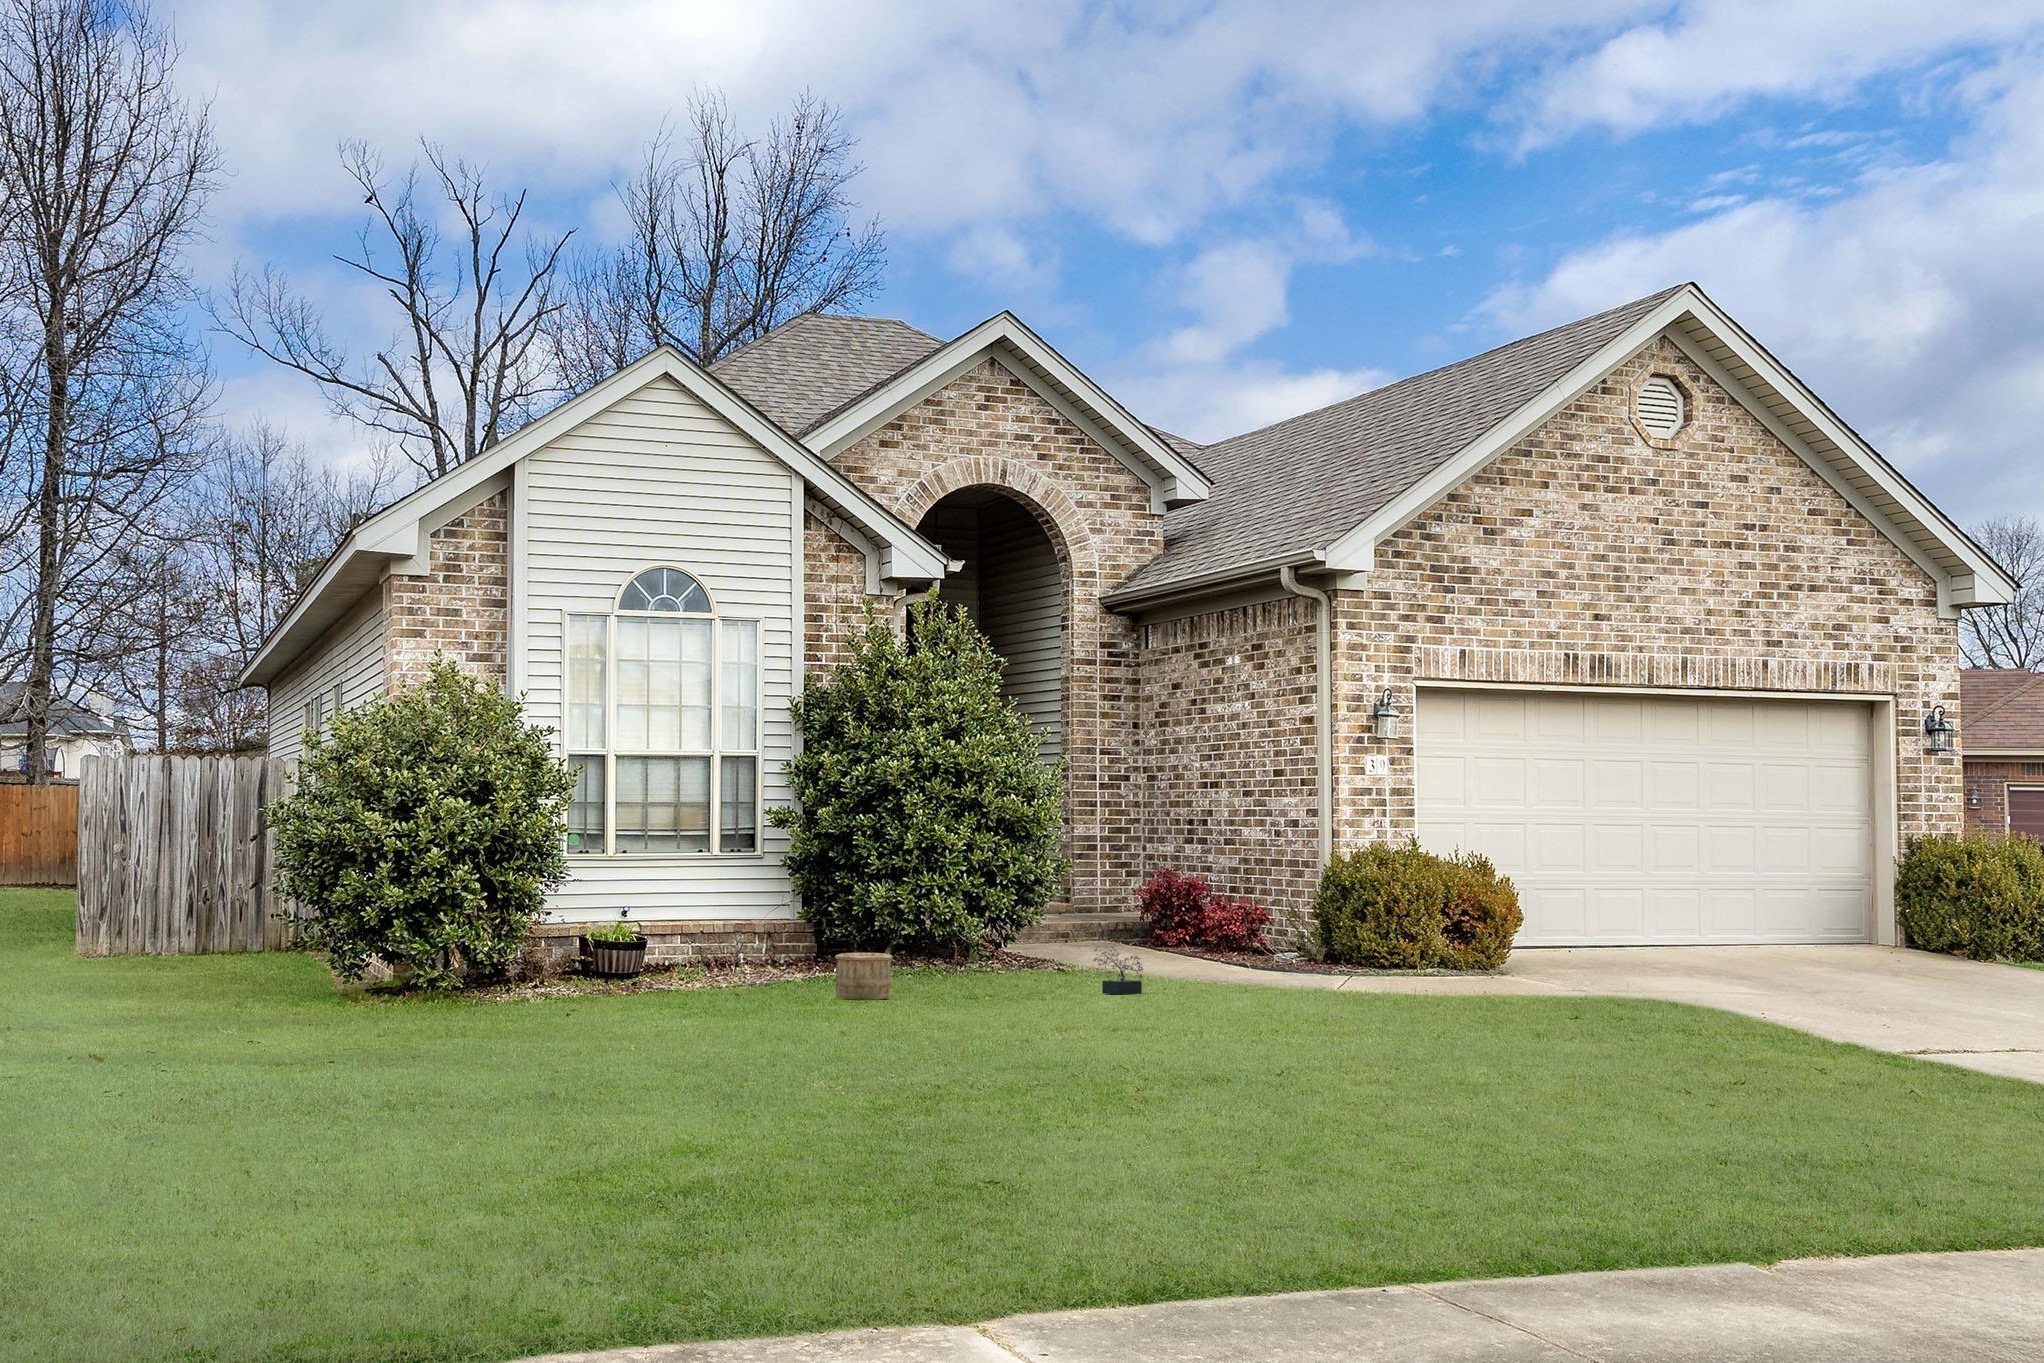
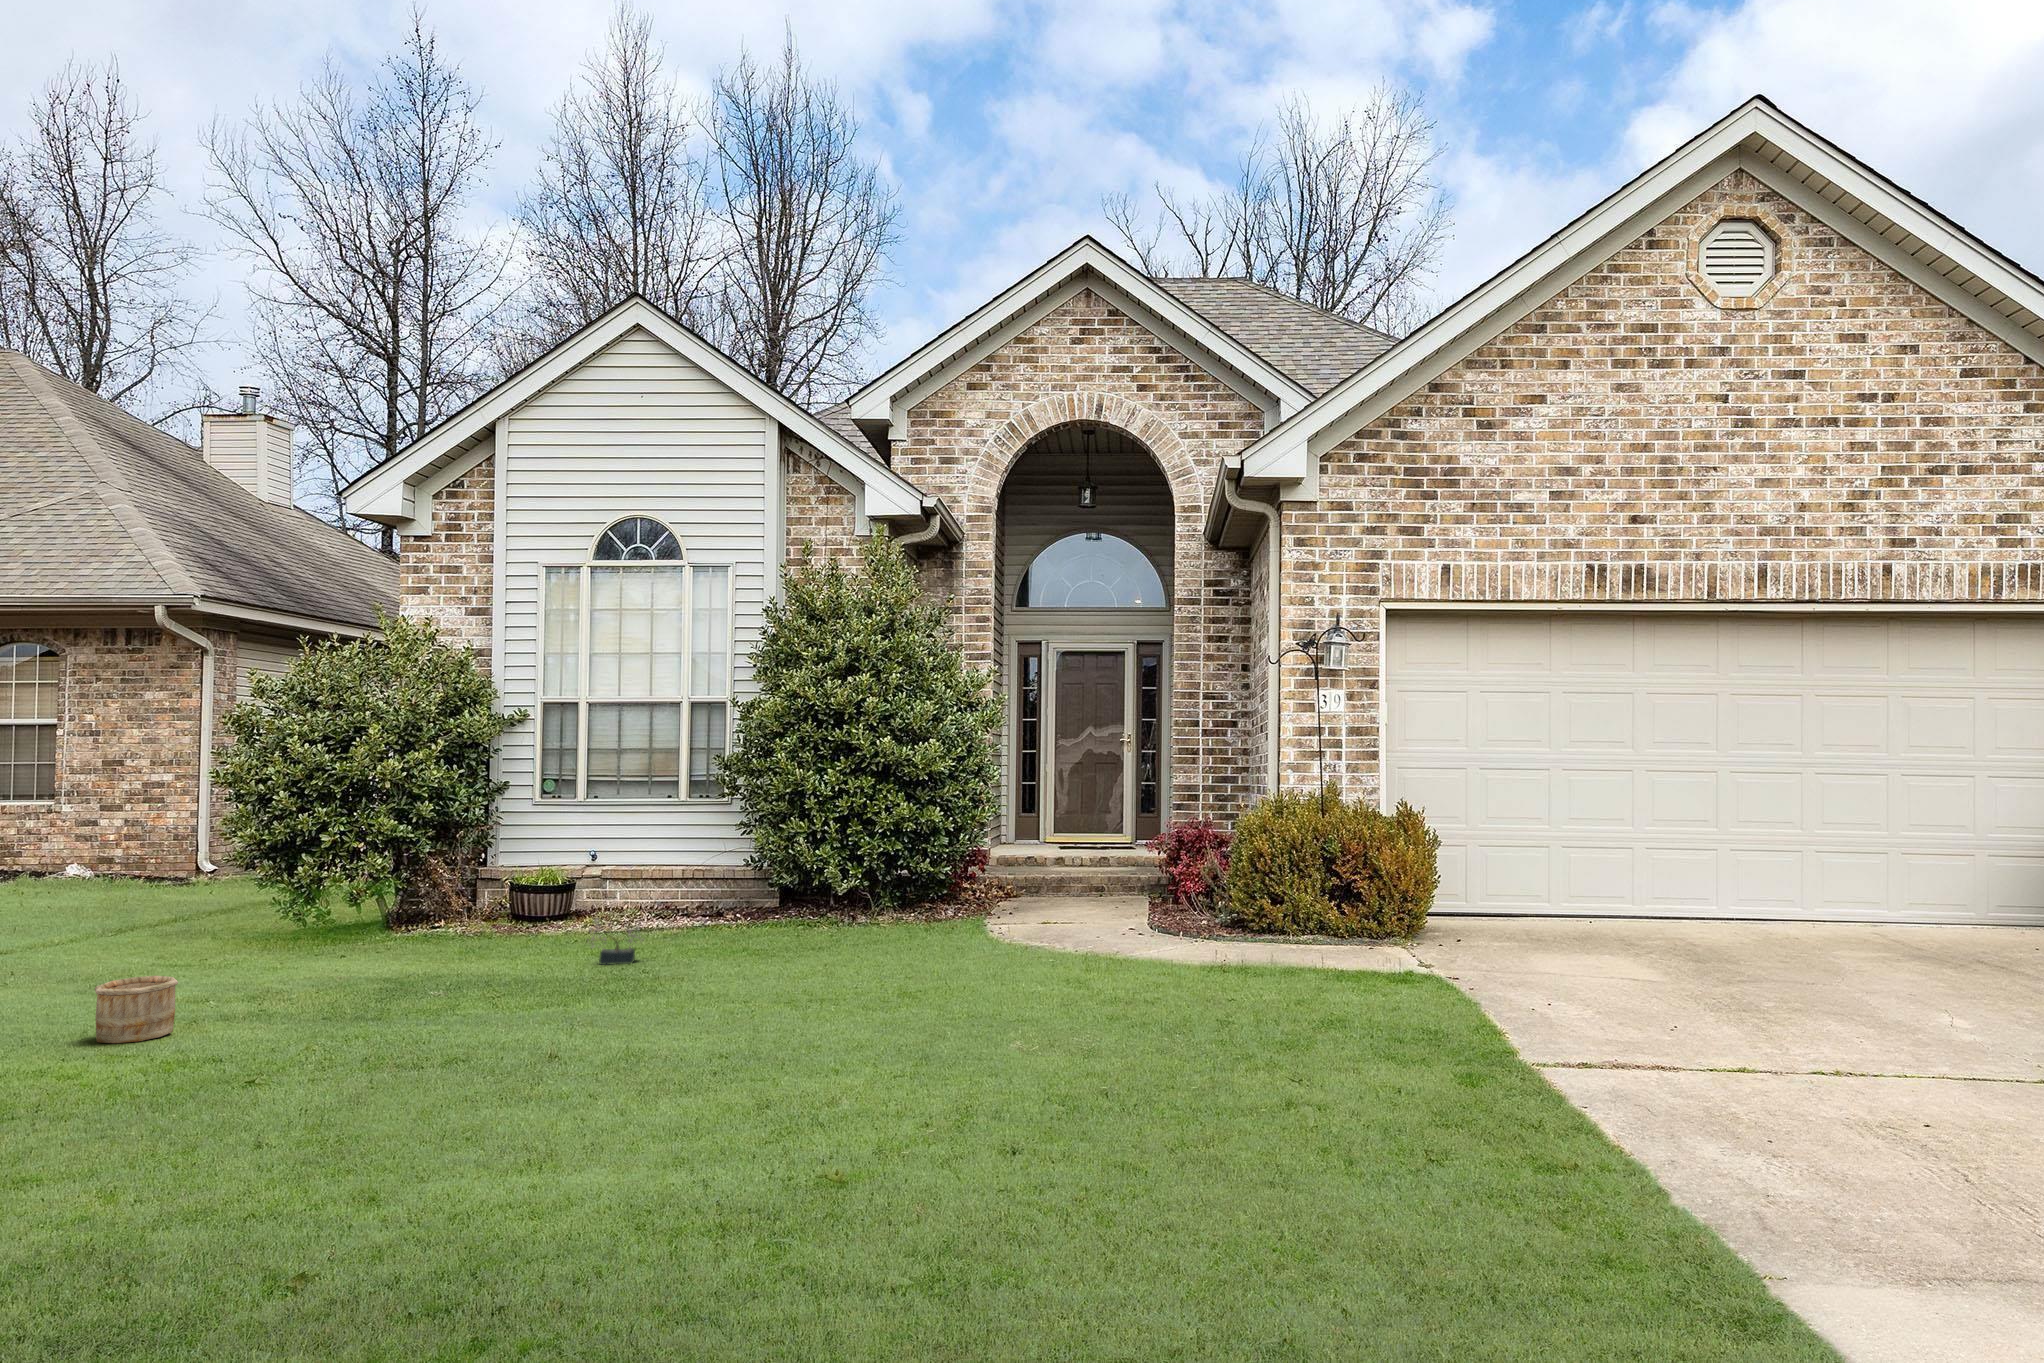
decorative plant: present [1093,945,1143,995] -> present [589,918,639,965]

